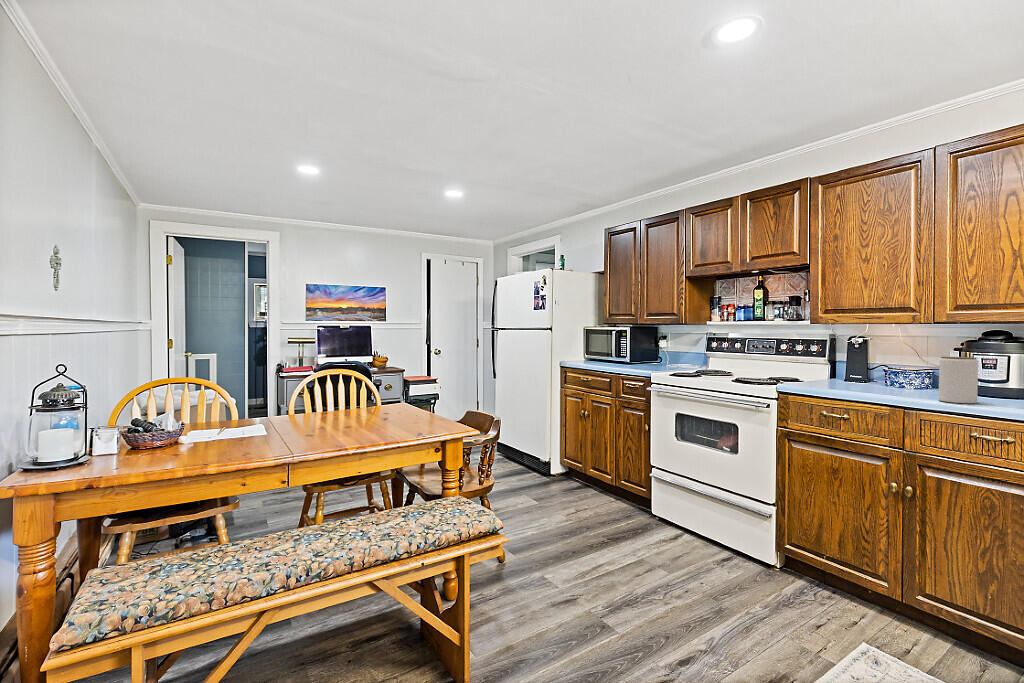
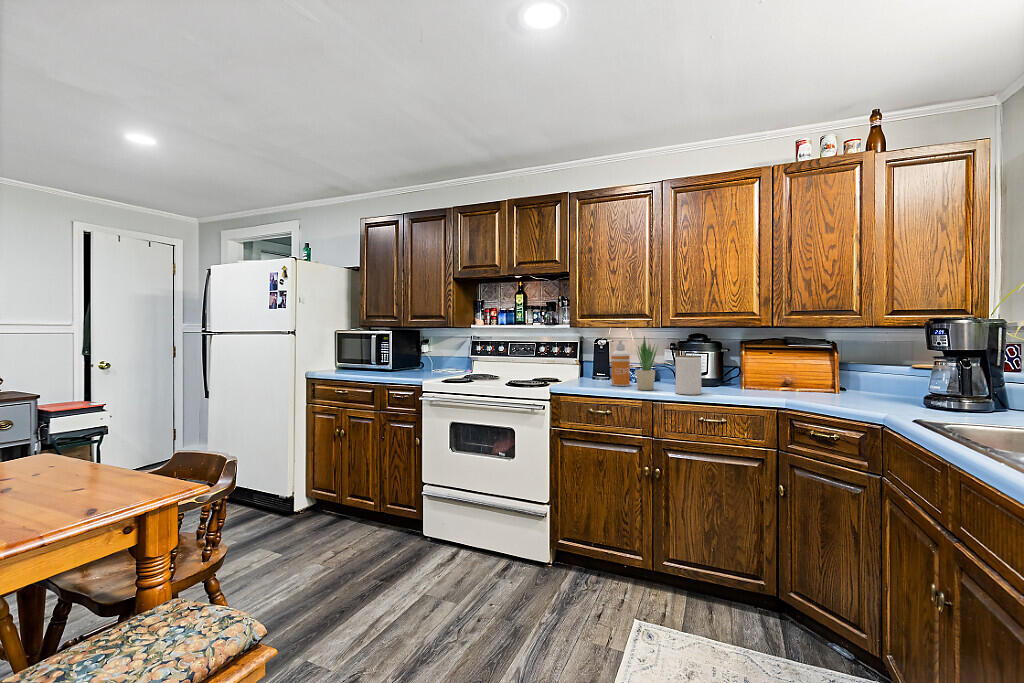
potted plant: none [888,332,921,395] -> present [636,336,658,390]
soap dispenser: none [860,338,886,389] -> present [611,340,630,386]

